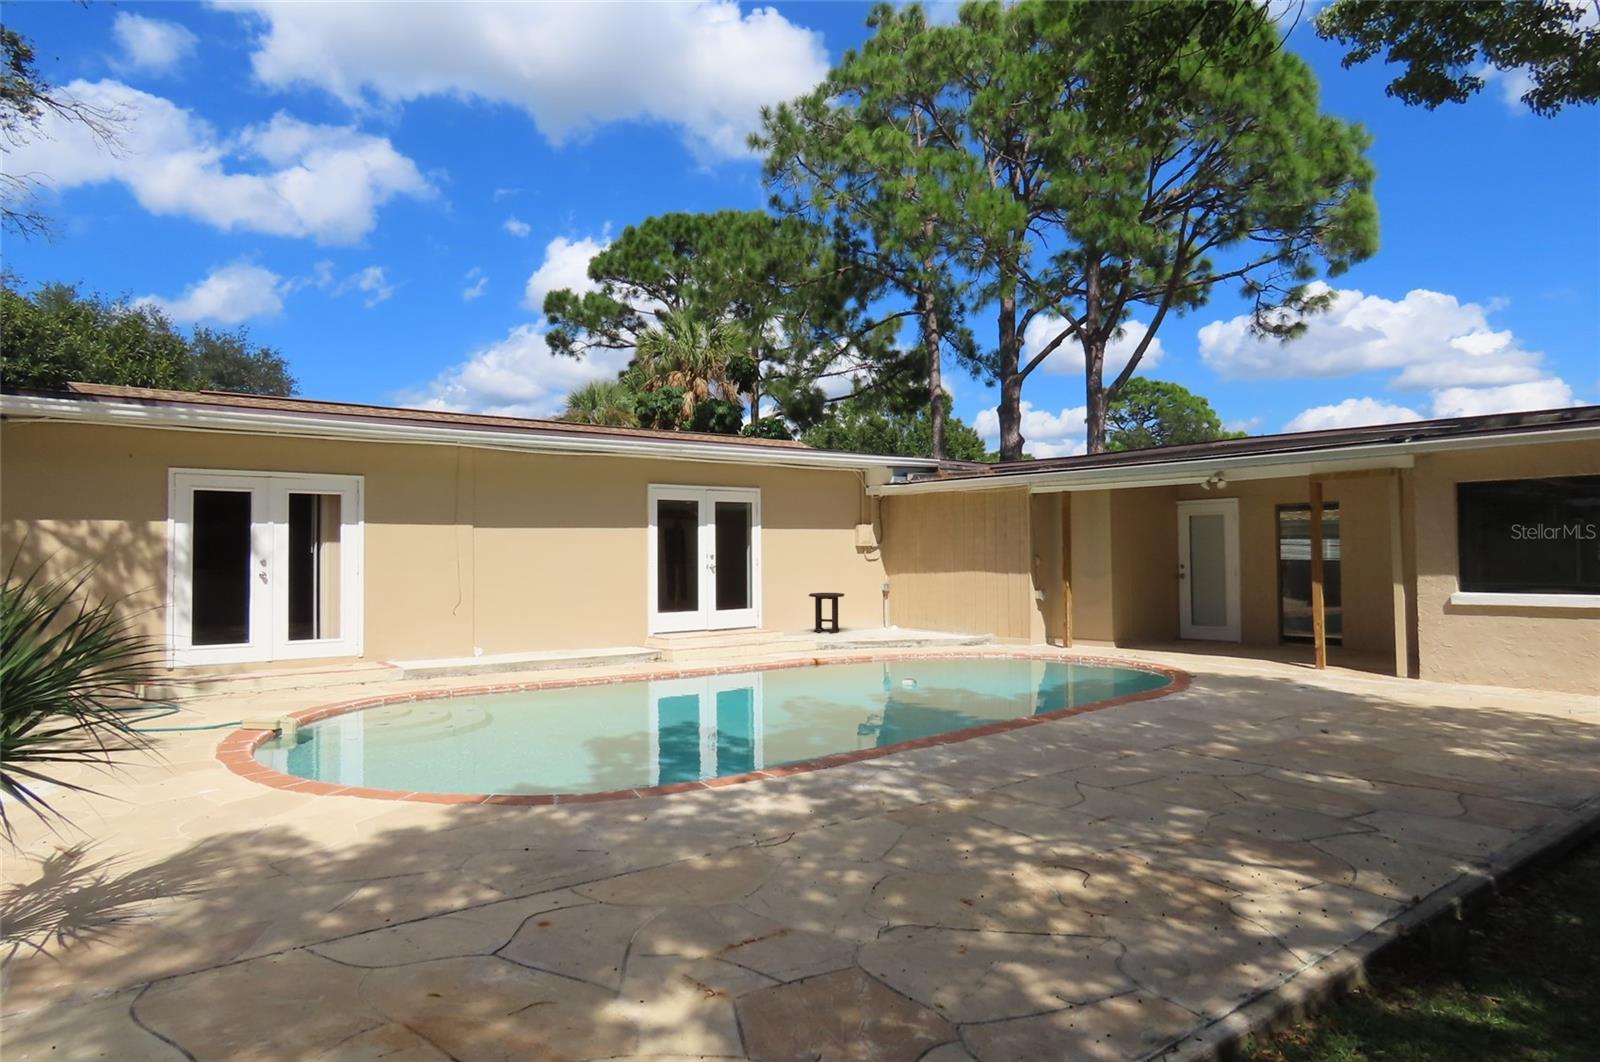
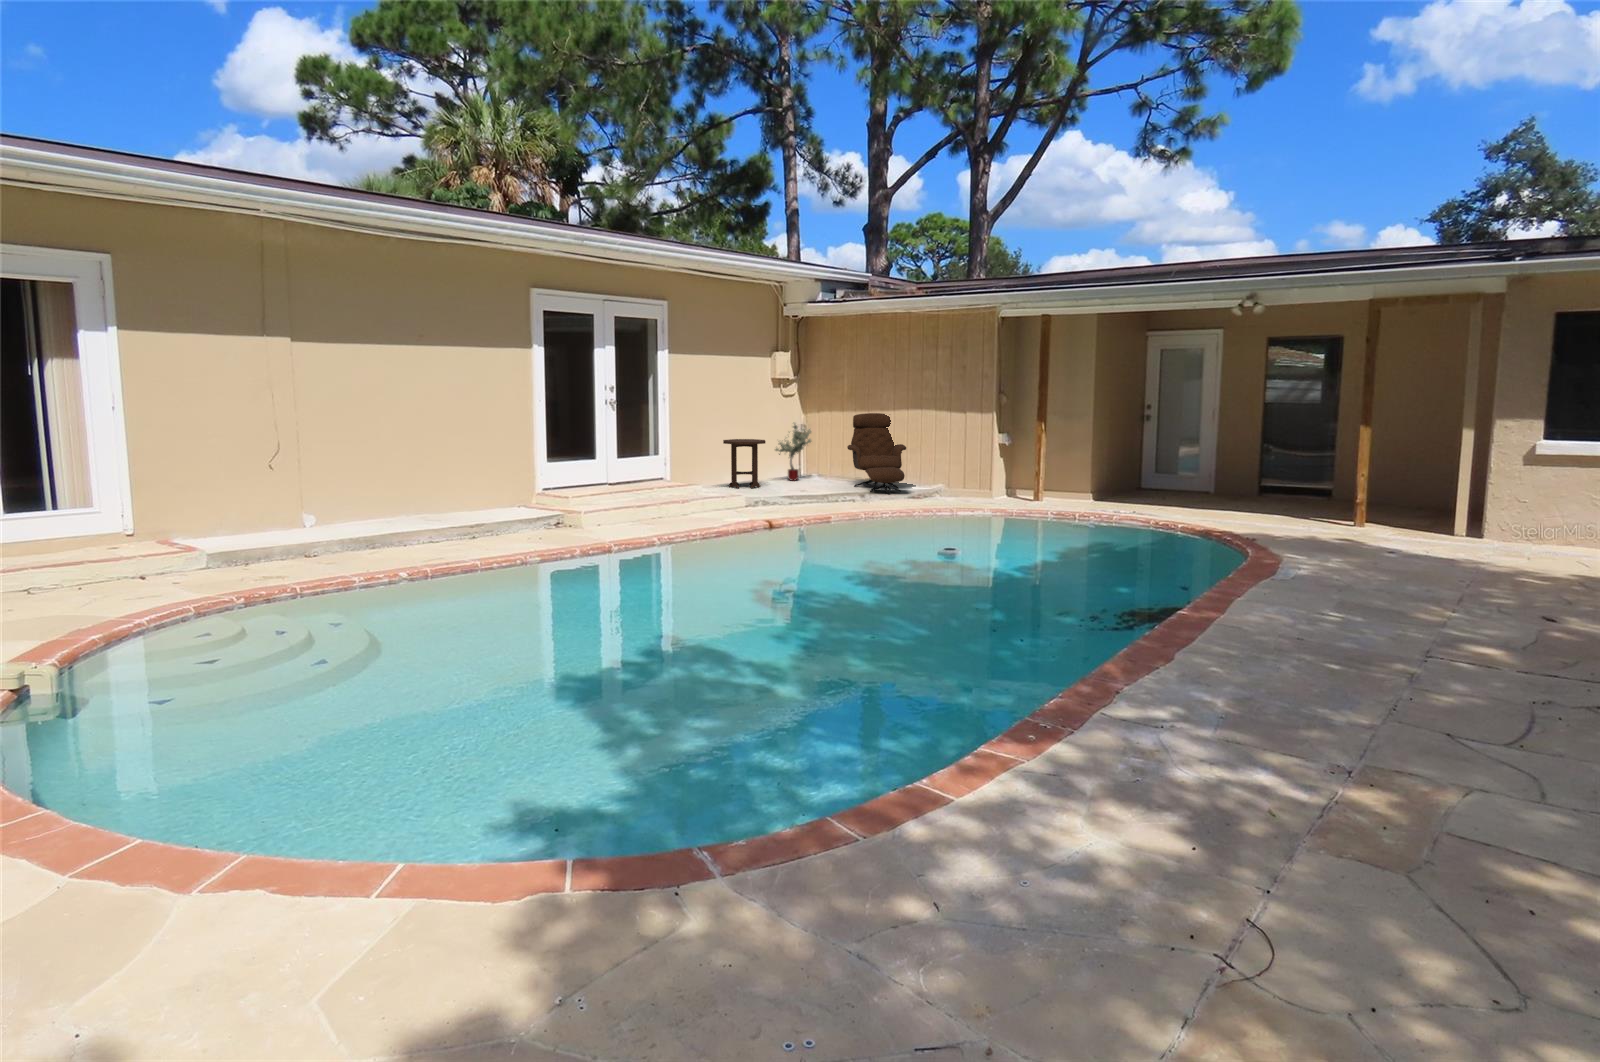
lounge chair: none [914,572,964,640] -> present [847,413,906,493]
potted tree: none [856,579,891,627] -> present [775,423,811,481]

